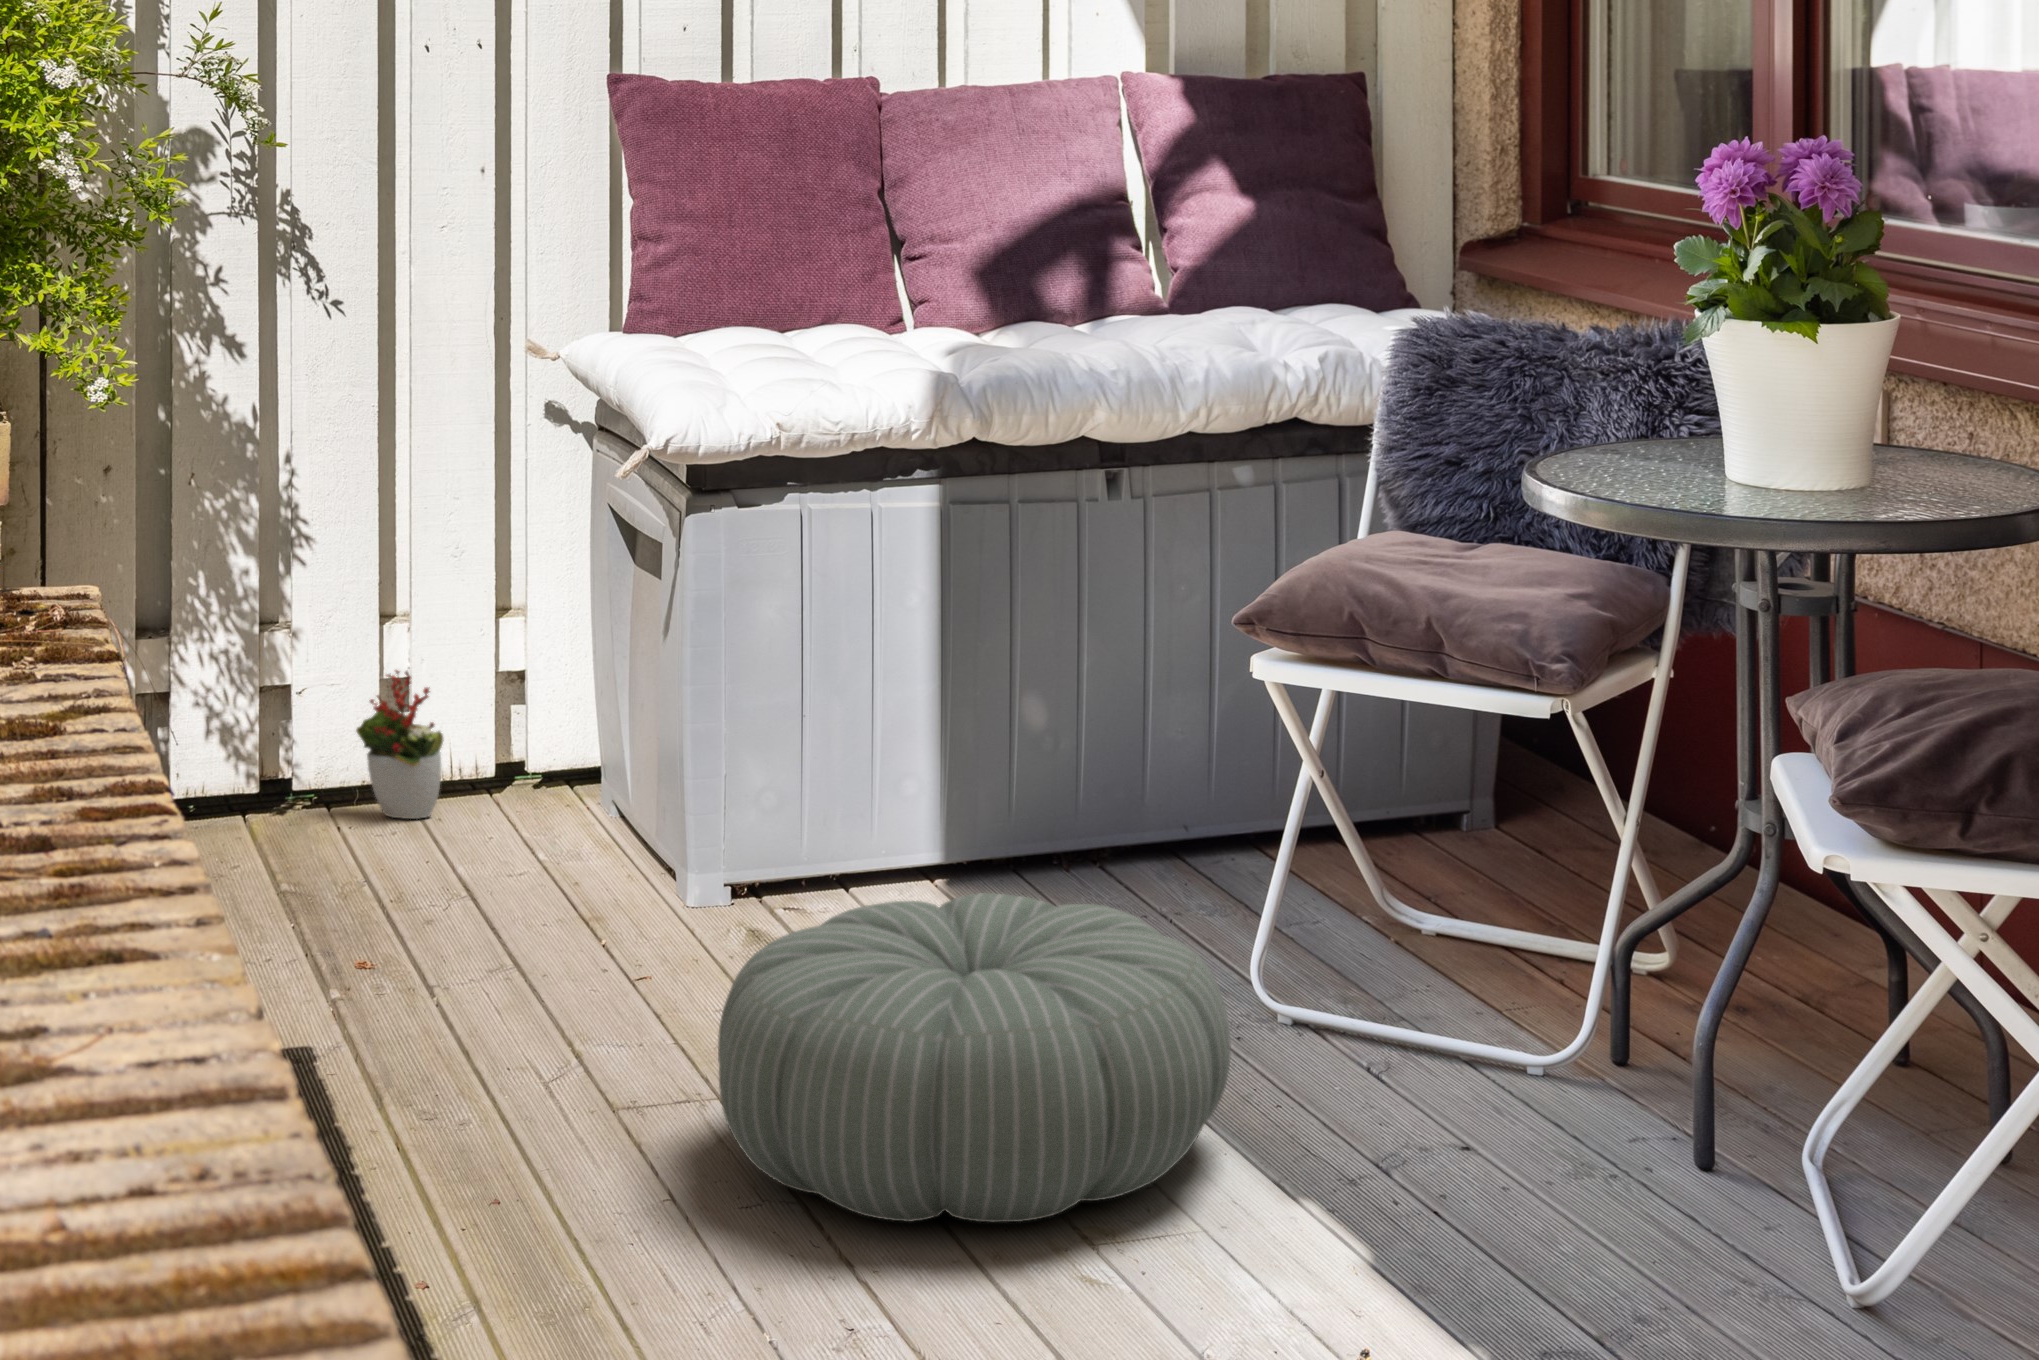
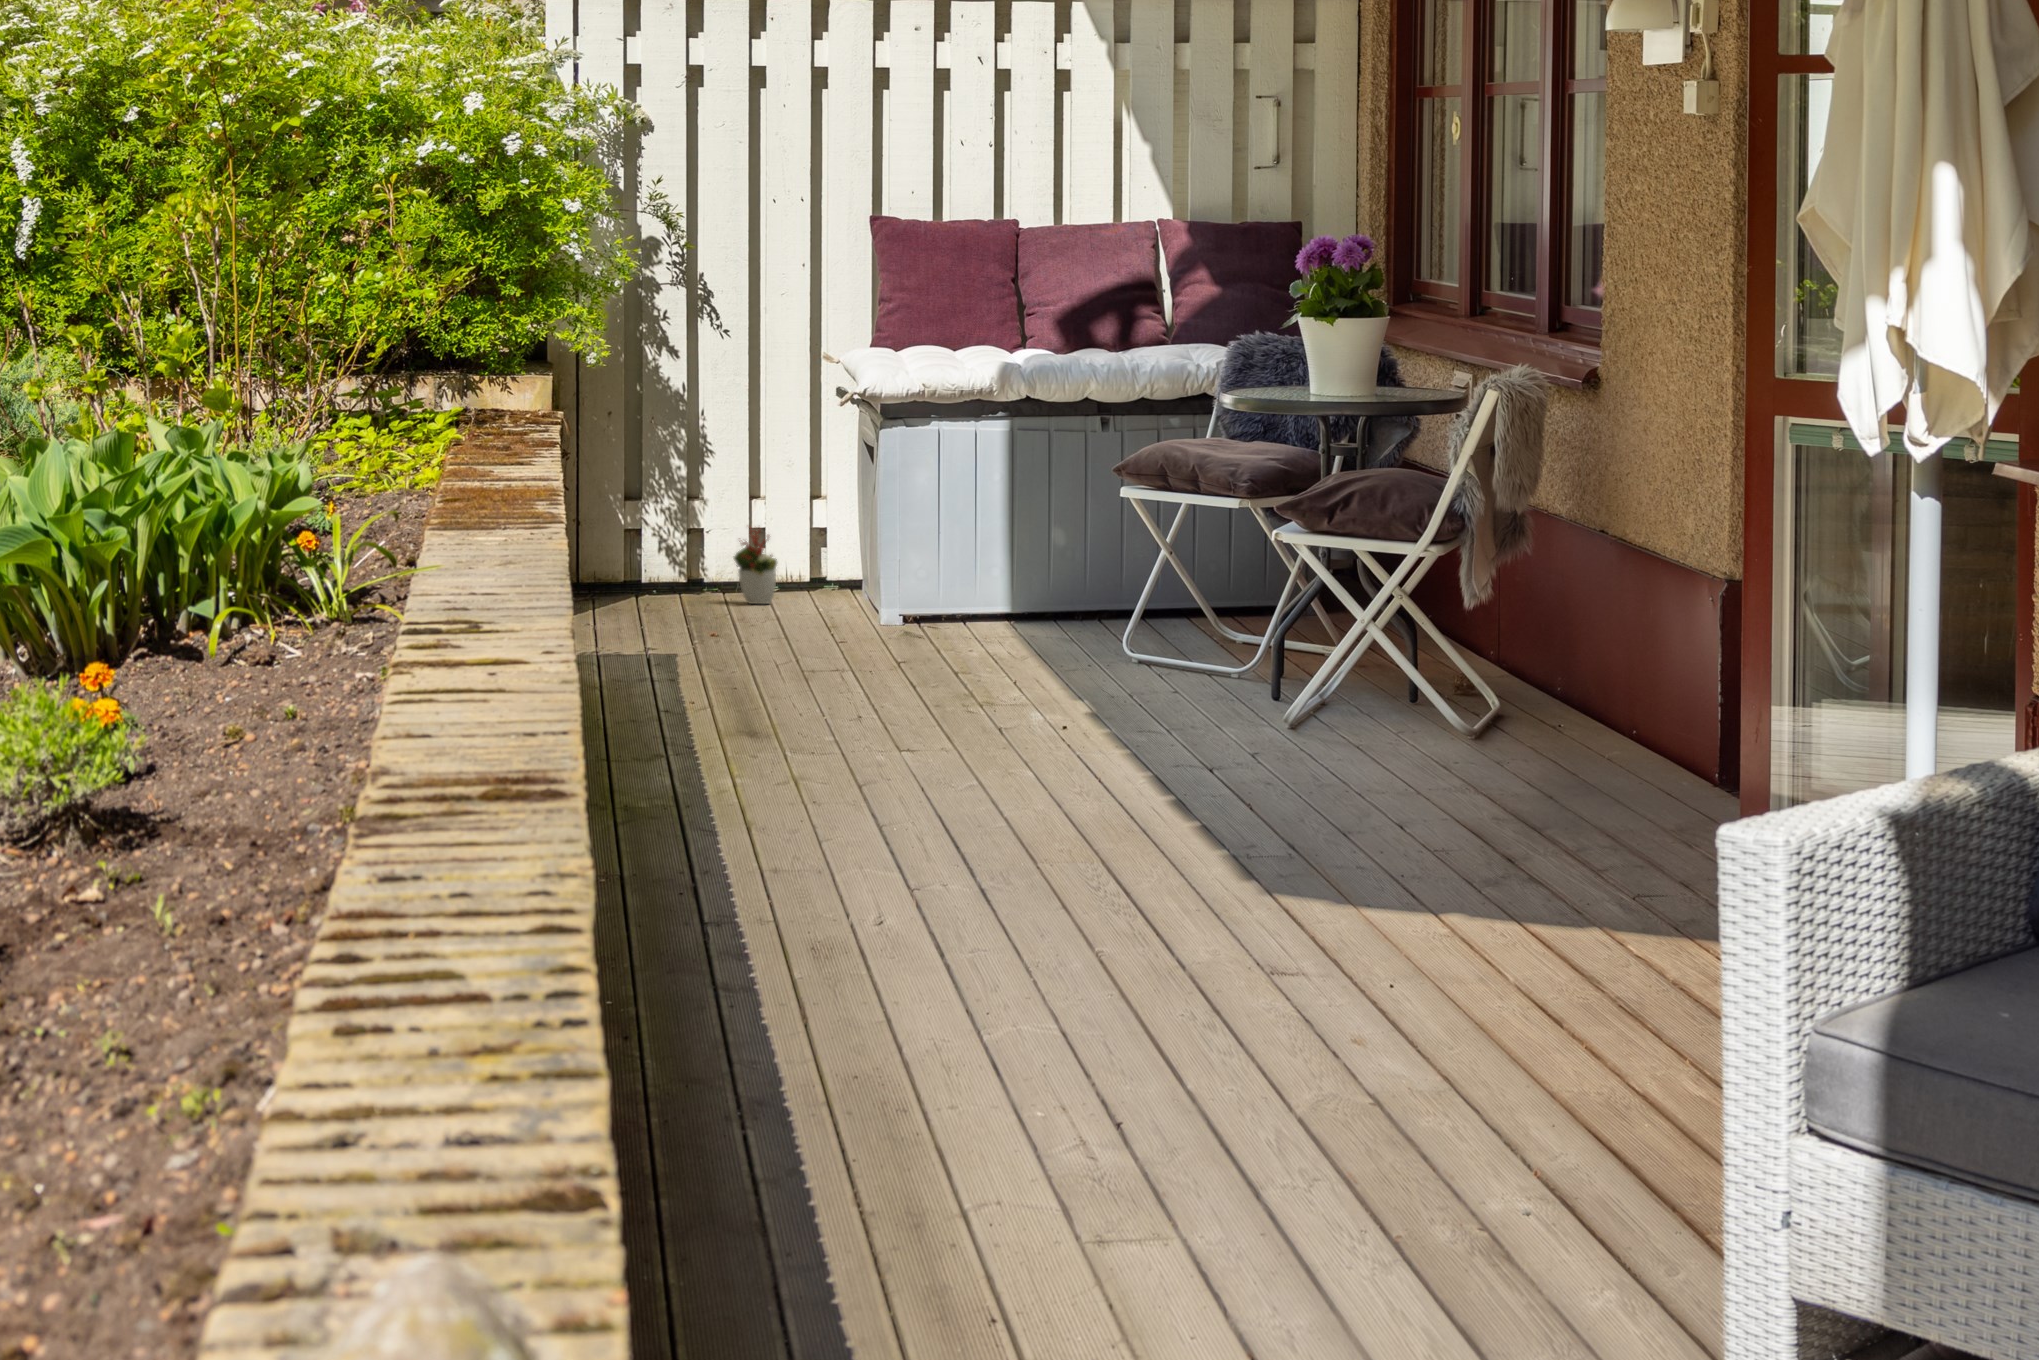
pouf: present [718,893,1231,1222] -> none [829,584,1067,705]

